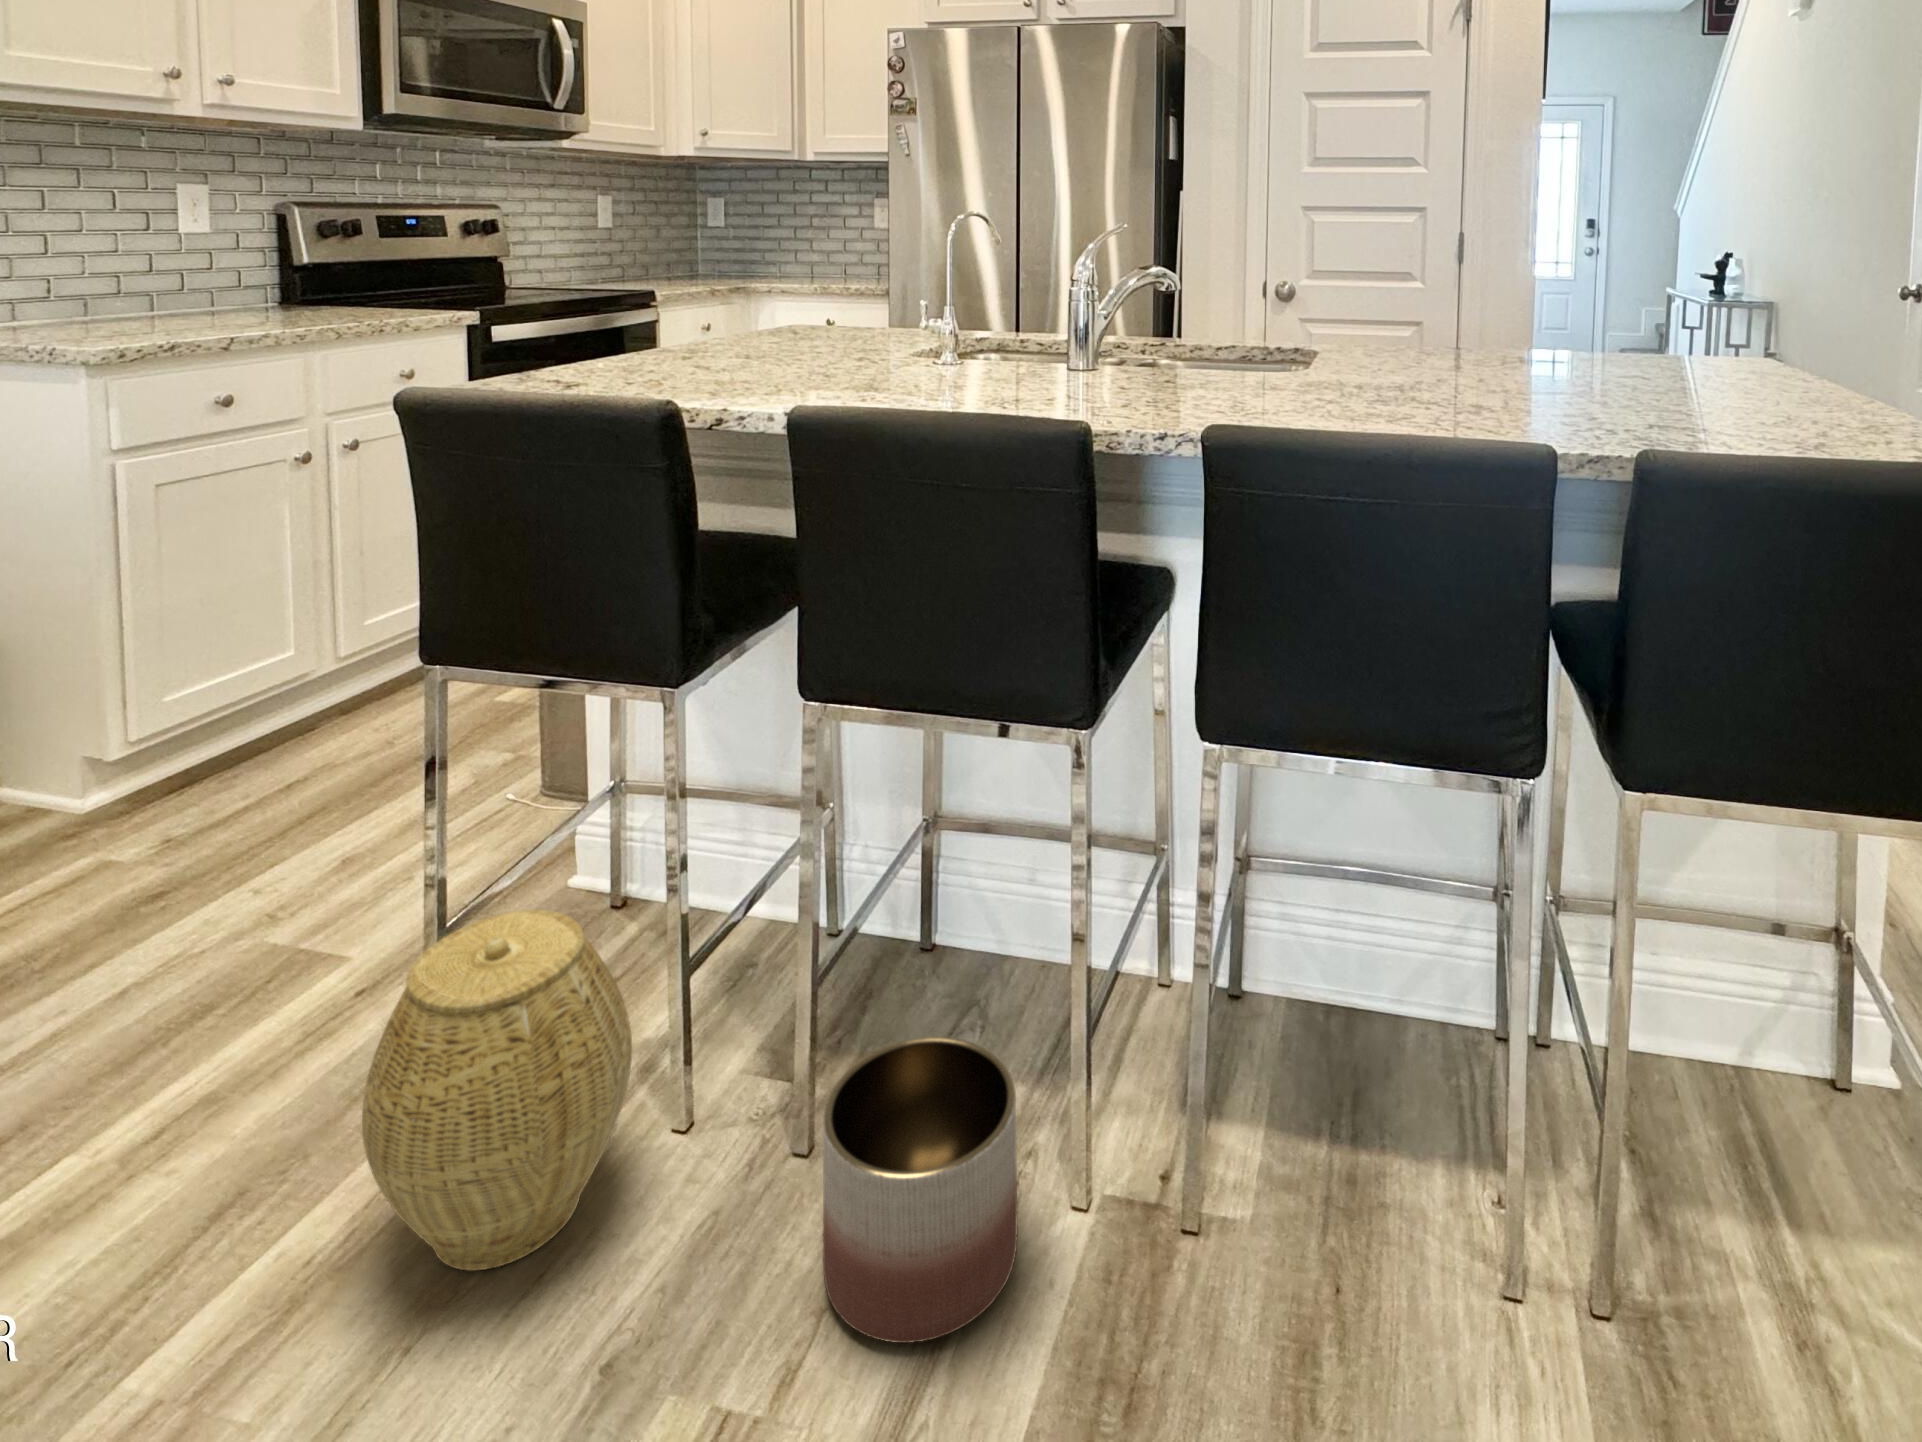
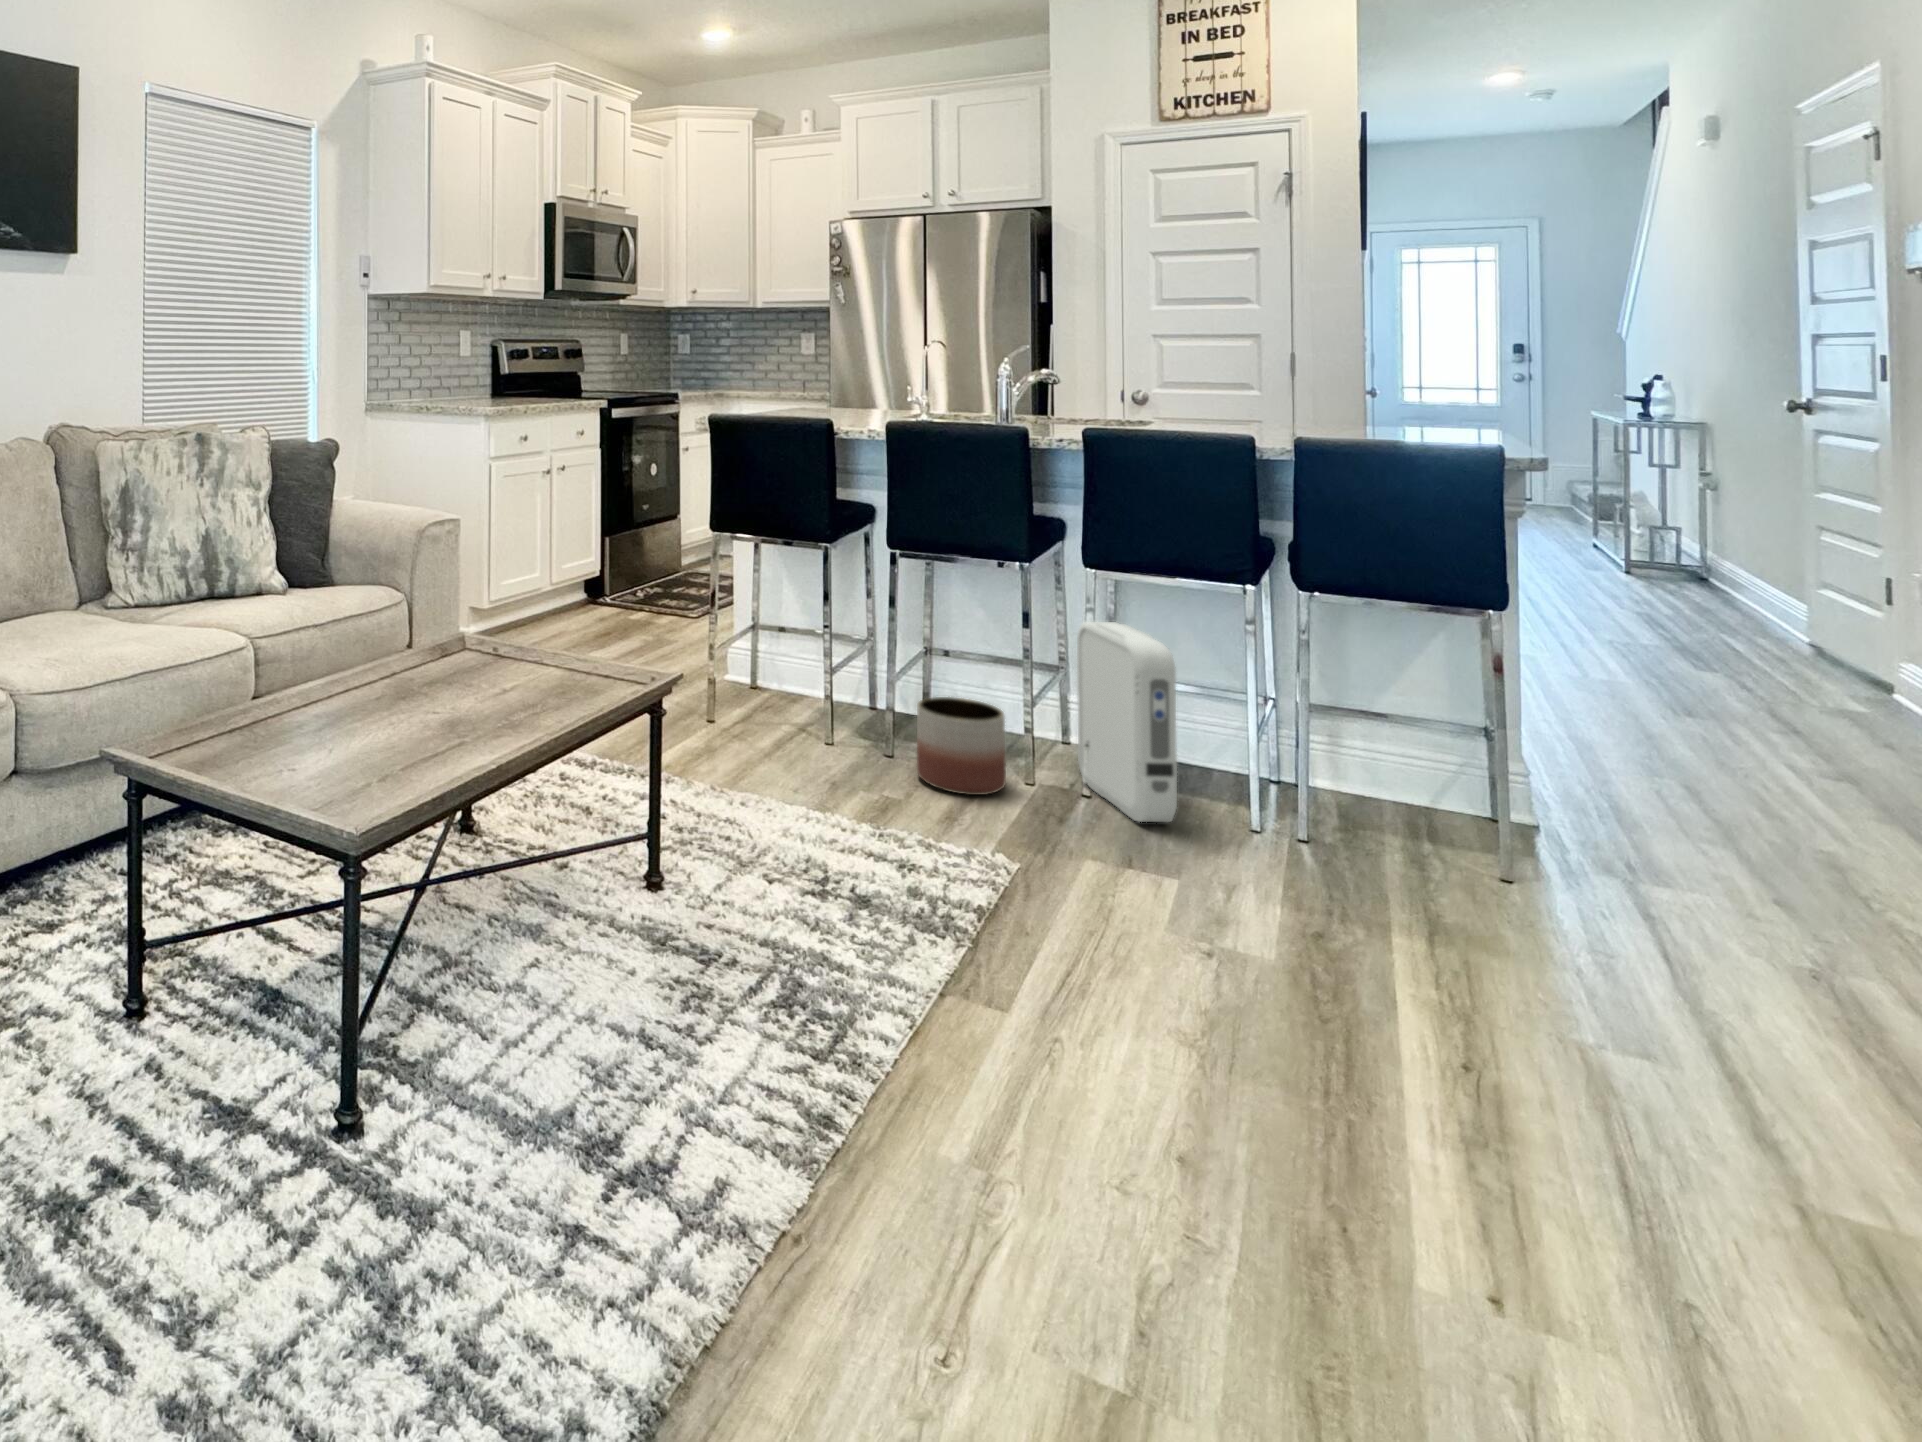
air purifier: none [1170,836,1371,1373] -> present [1077,622,1177,822]
woven basket: present [362,910,632,1271] -> none [720,629,820,758]

